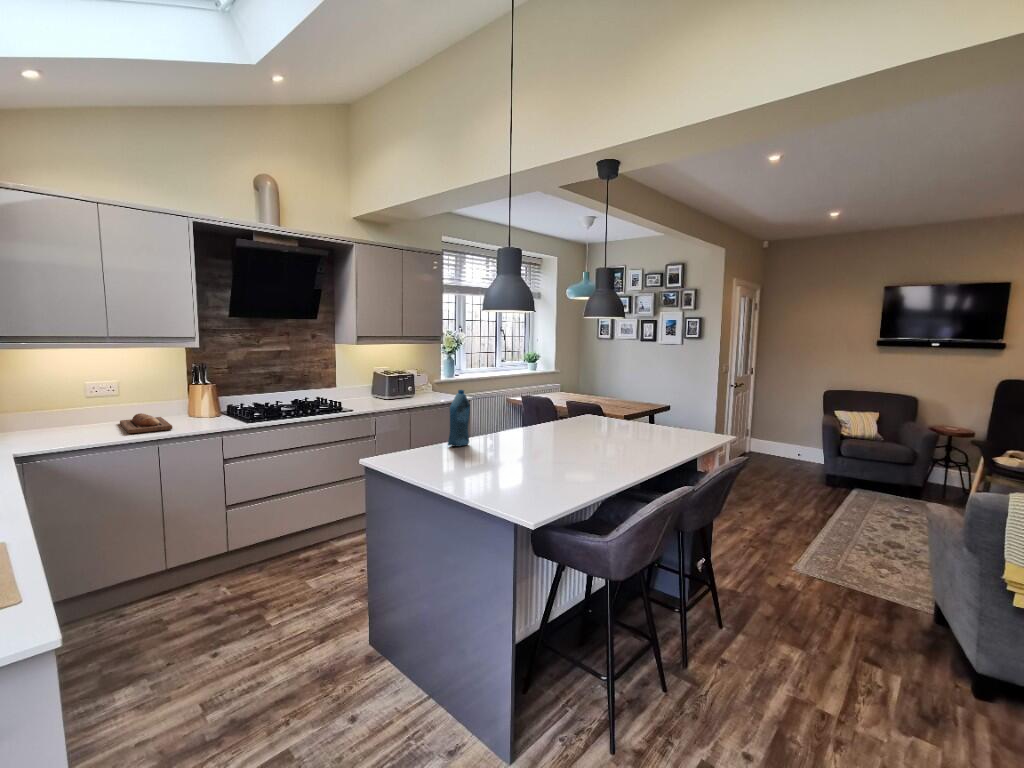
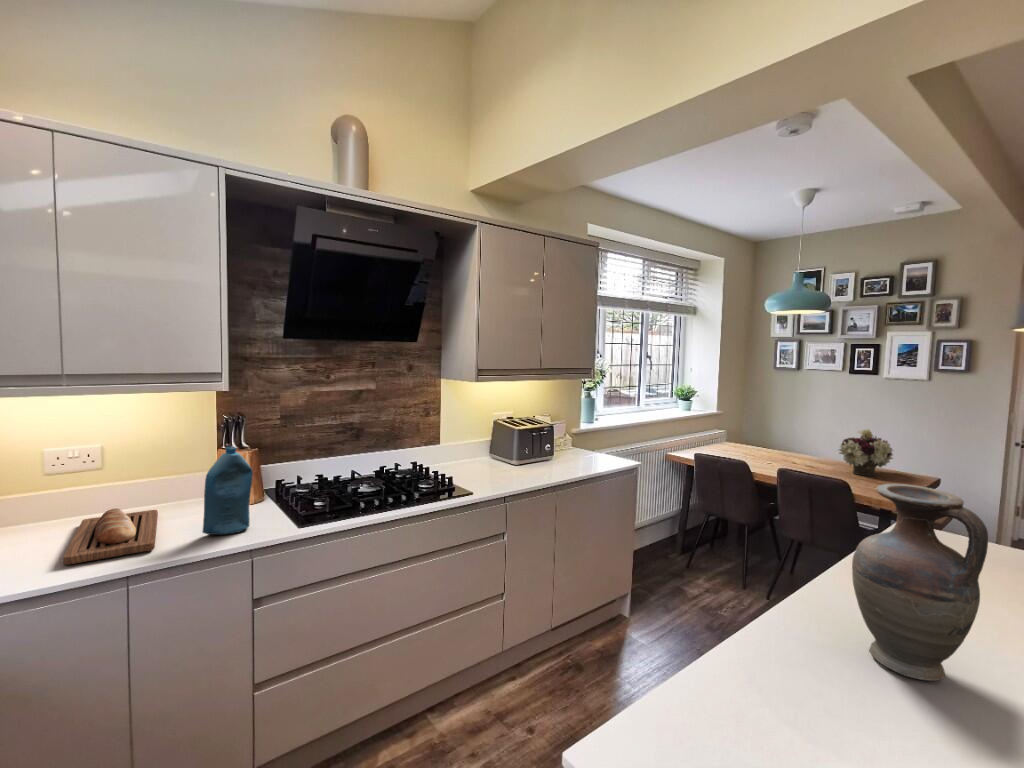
vase: none [491,374,528,443] -> present [852,484,988,681]
flower arrangement: none [613,376,647,407] -> present [839,429,893,476]
bottle: present [448,390,470,447] -> present [202,447,253,535]

